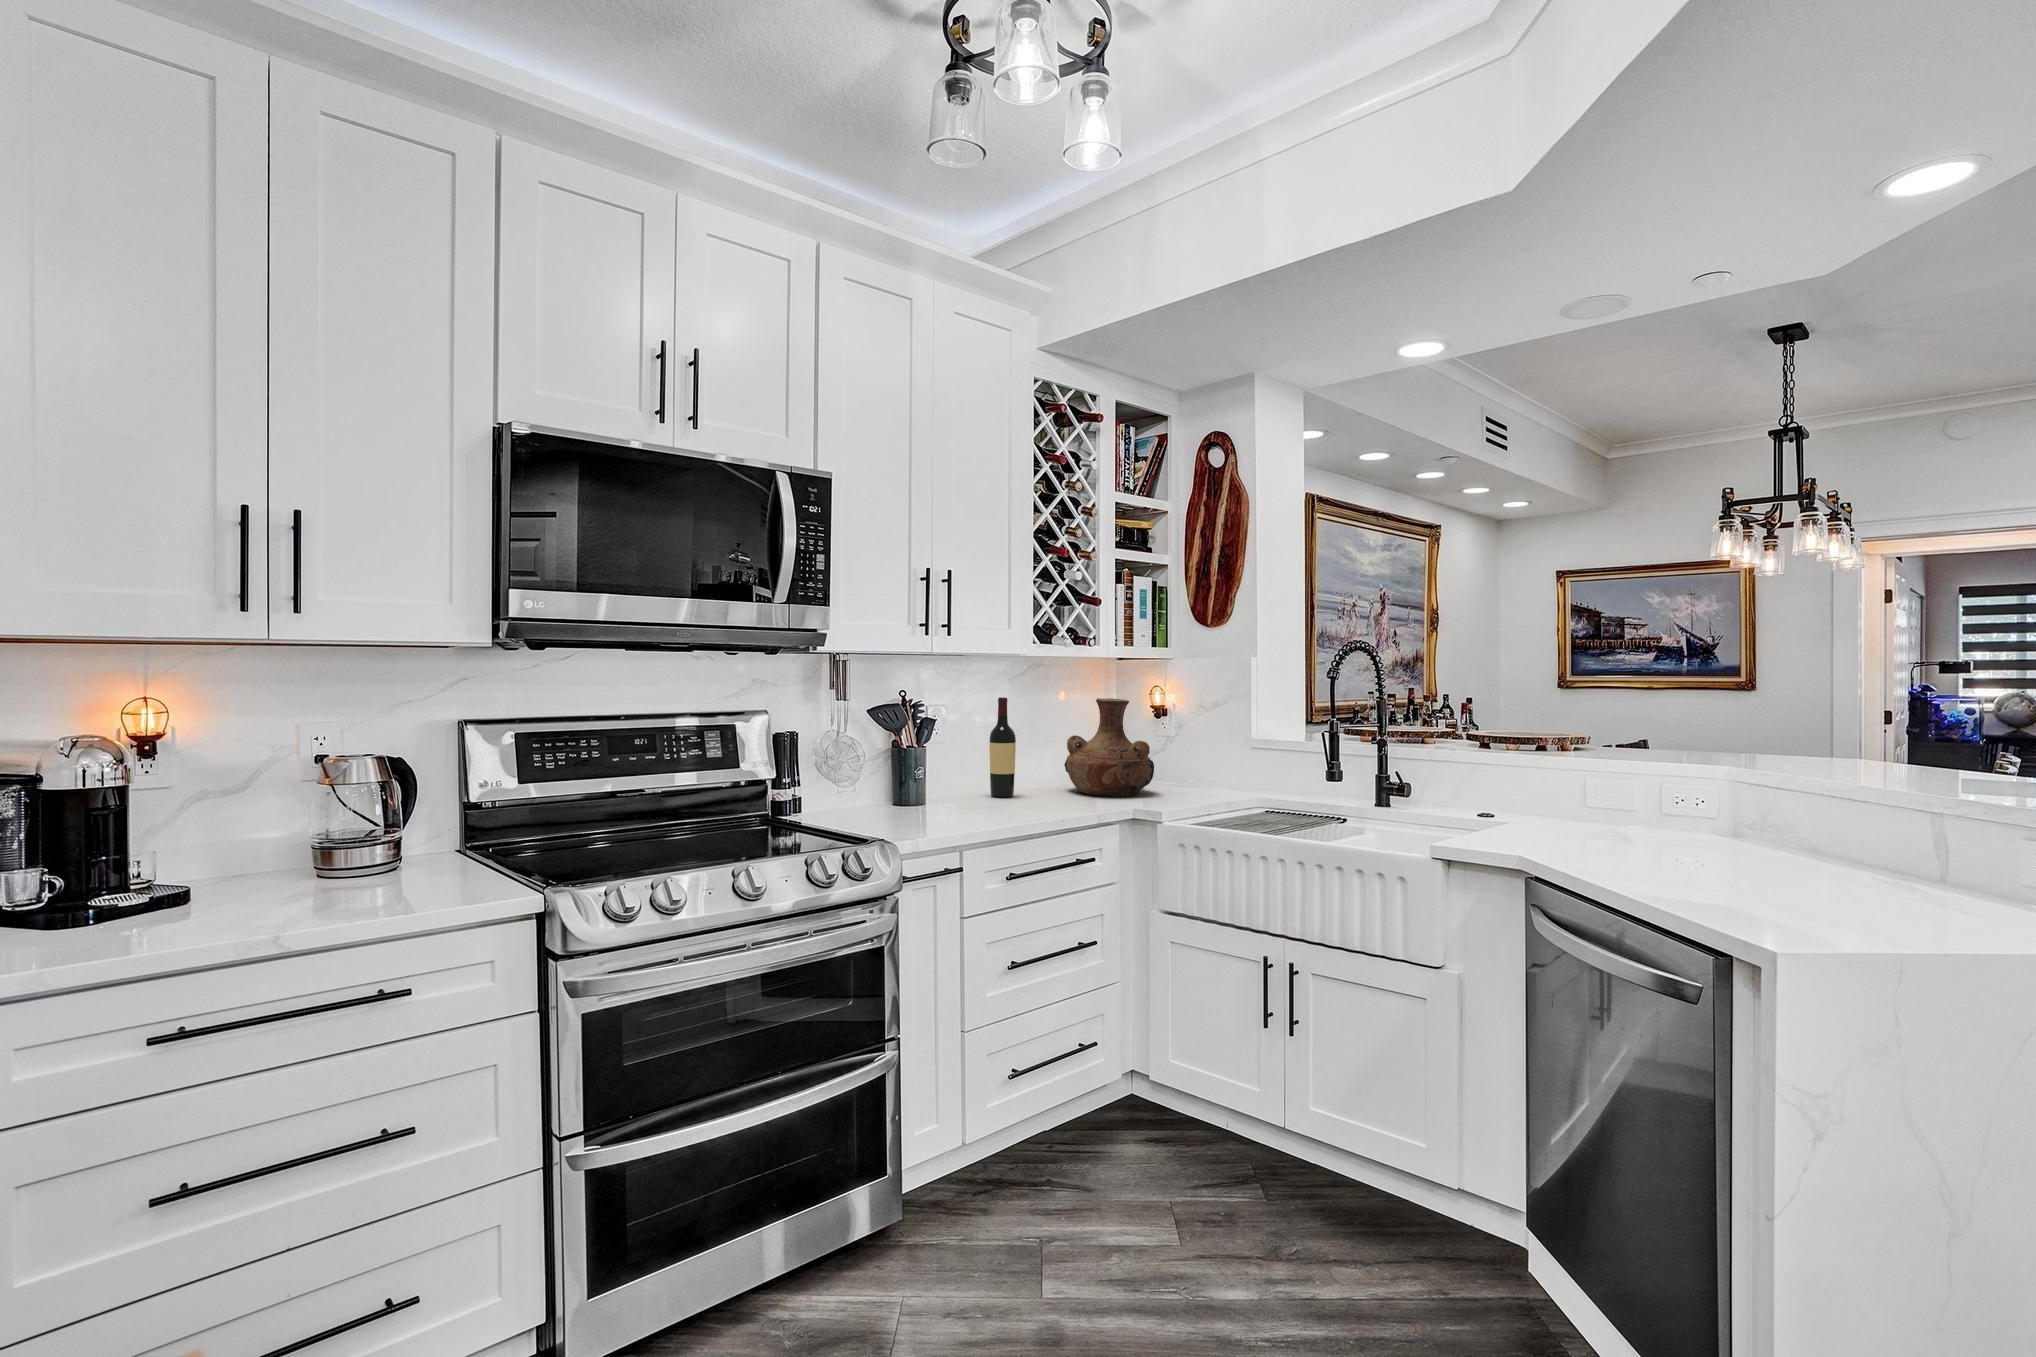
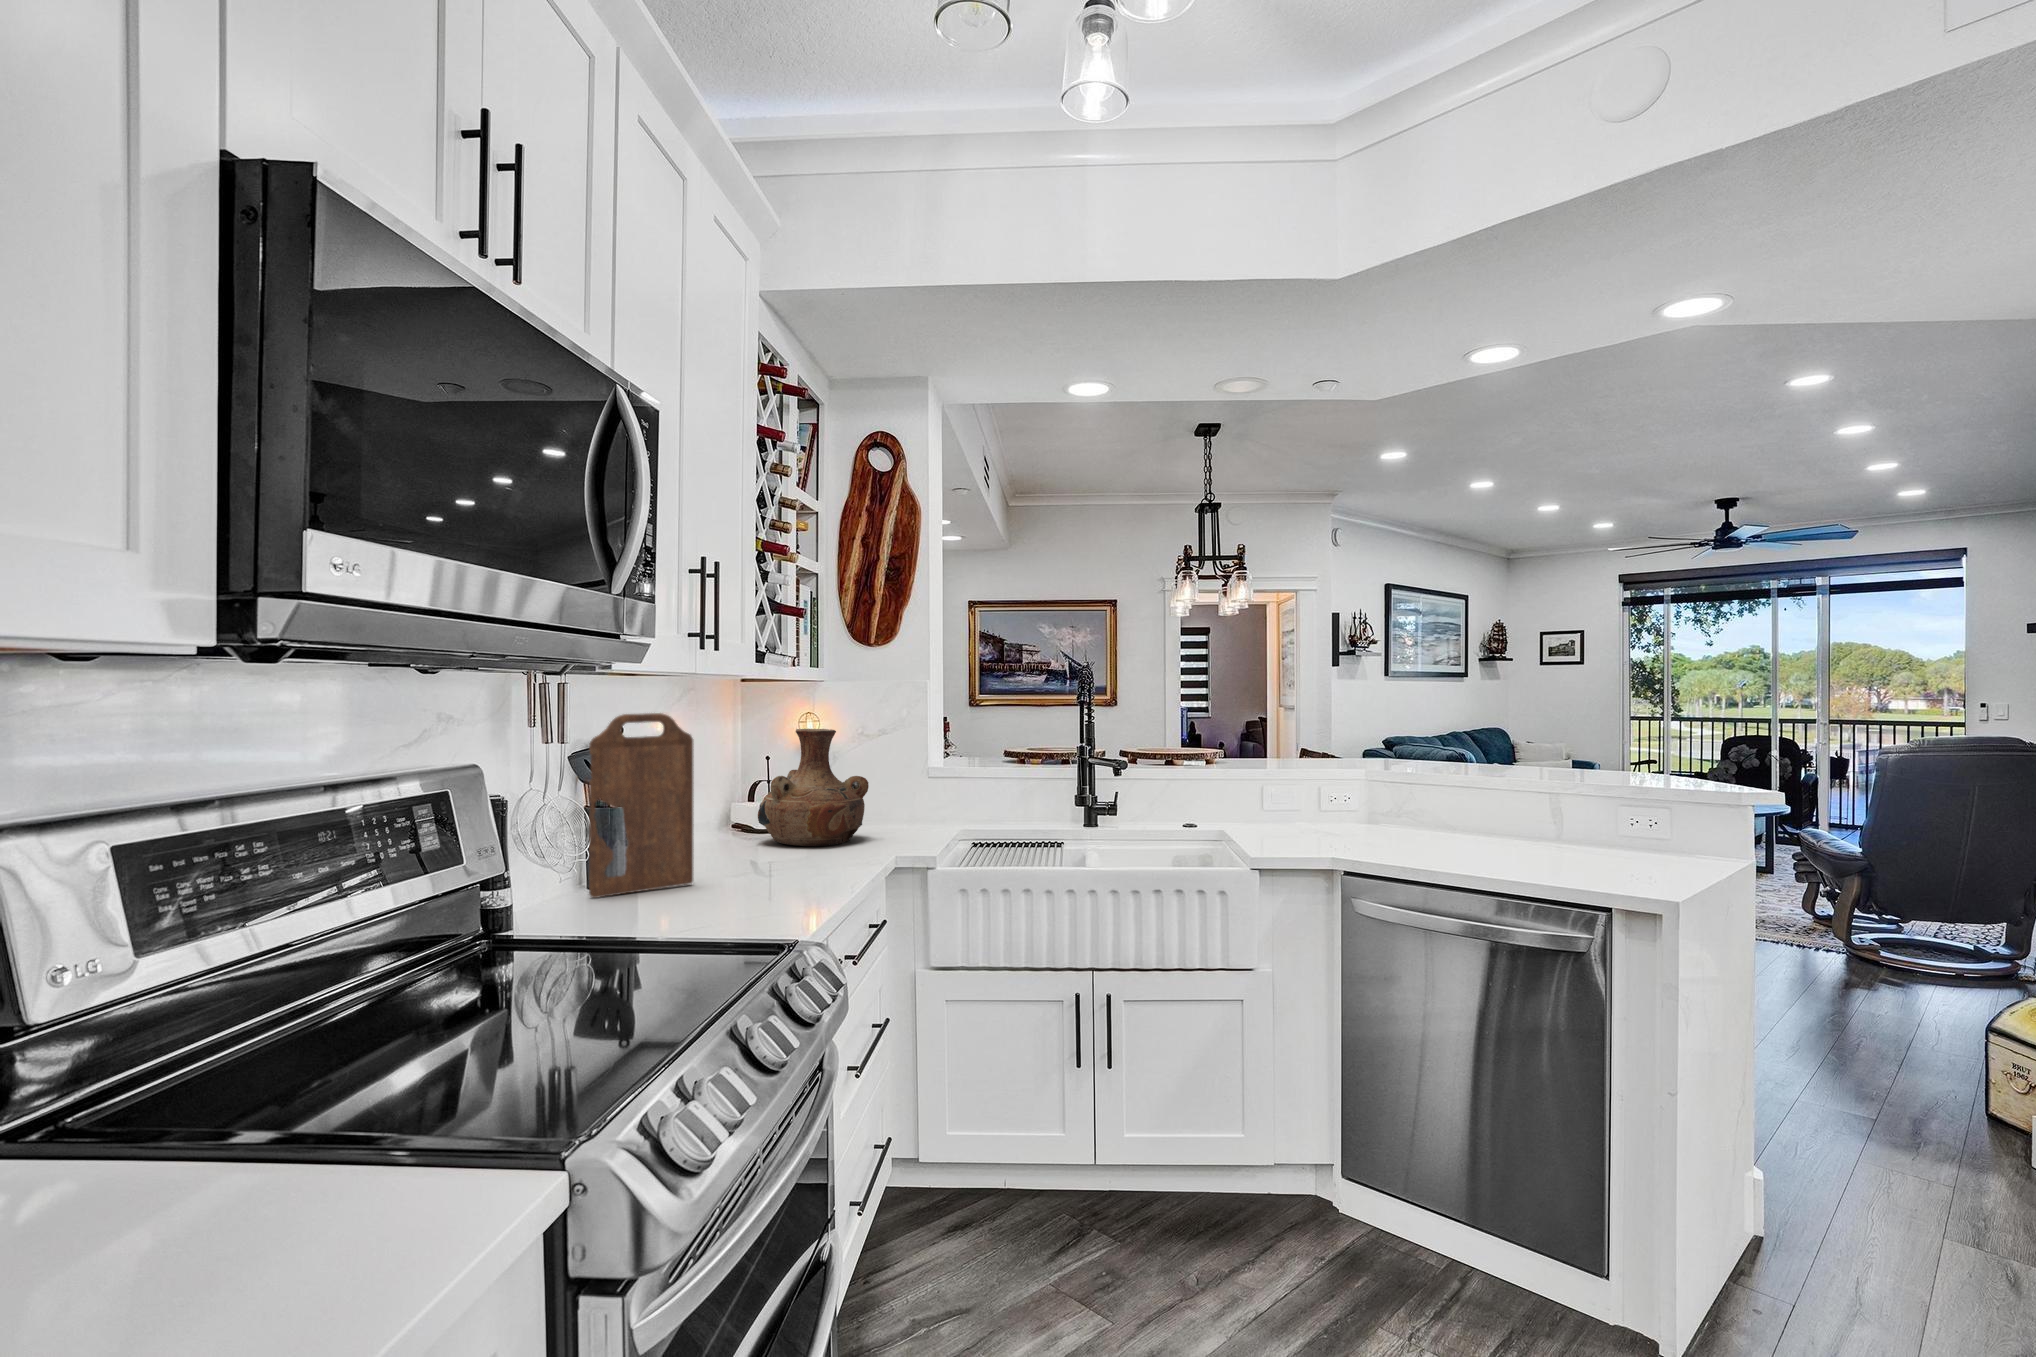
cutting board: none [870,680,943,805] -> present [589,713,694,898]
wine bottle: present [989,697,1016,797] -> none [701,733,737,864]

